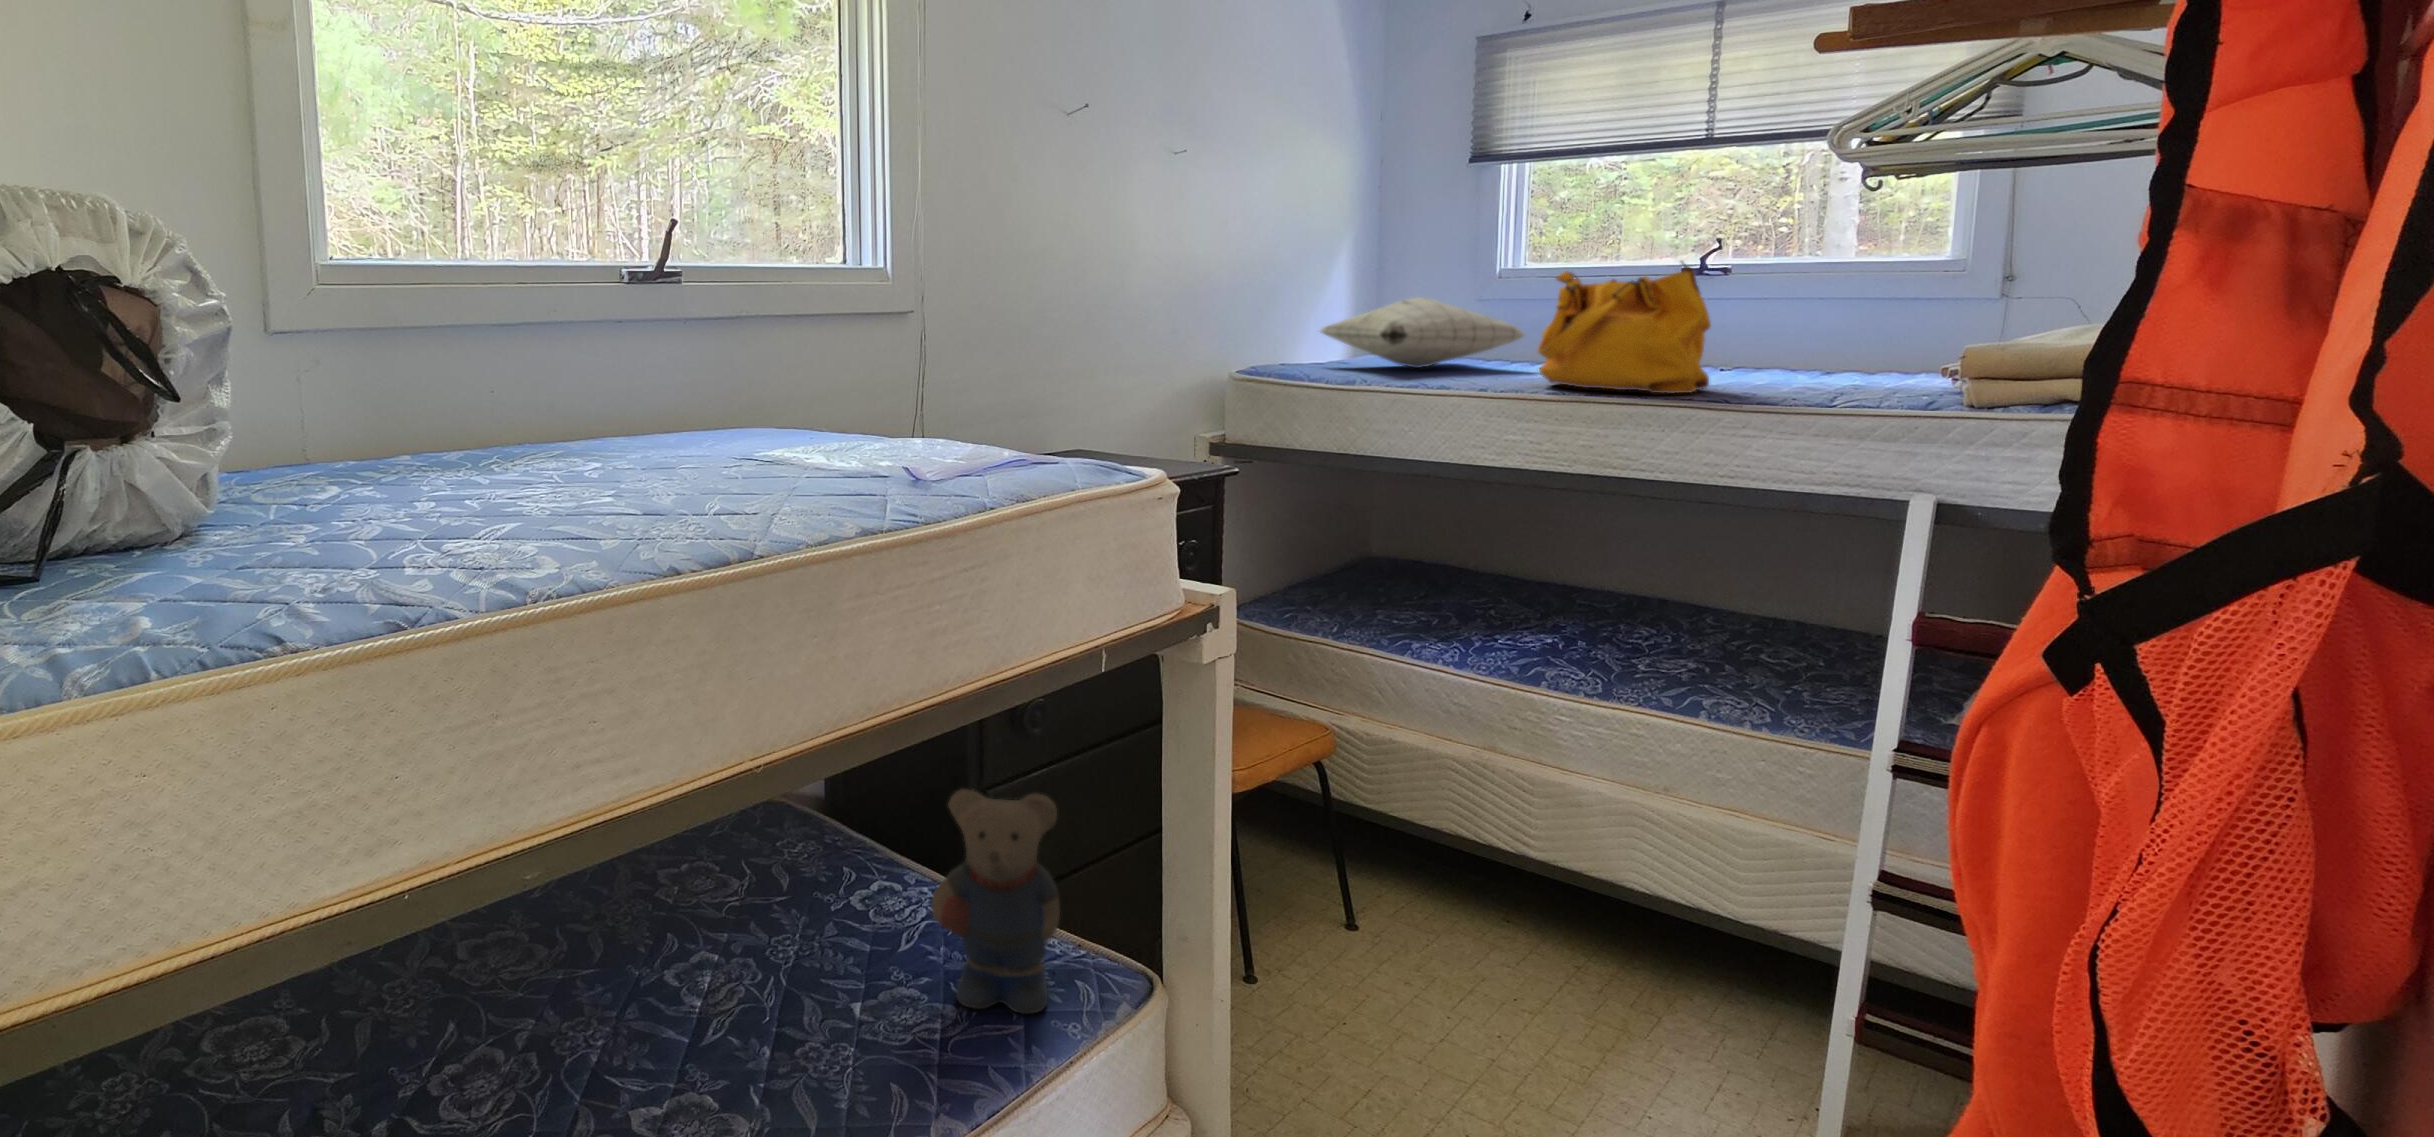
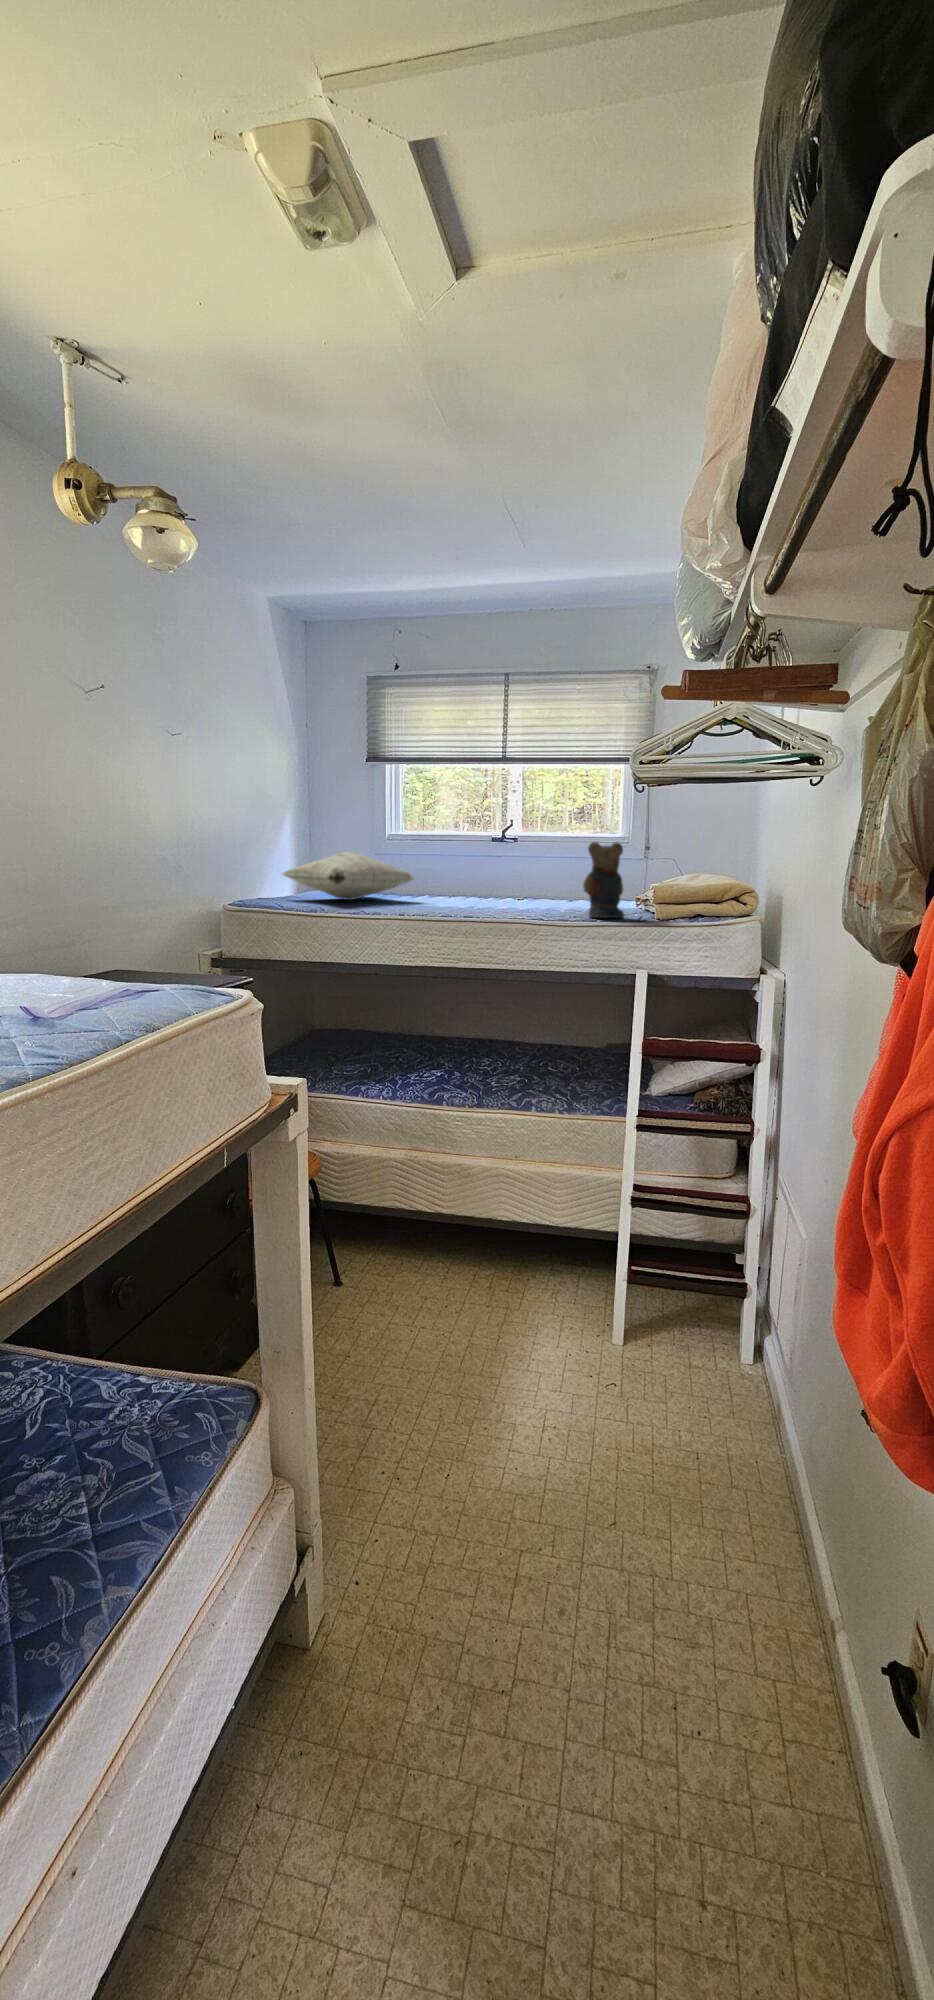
handbag: present [1537,261,1711,393] -> none [432,833,526,916]
teddy bear: present [931,789,1060,1014] -> present [583,842,624,918]

